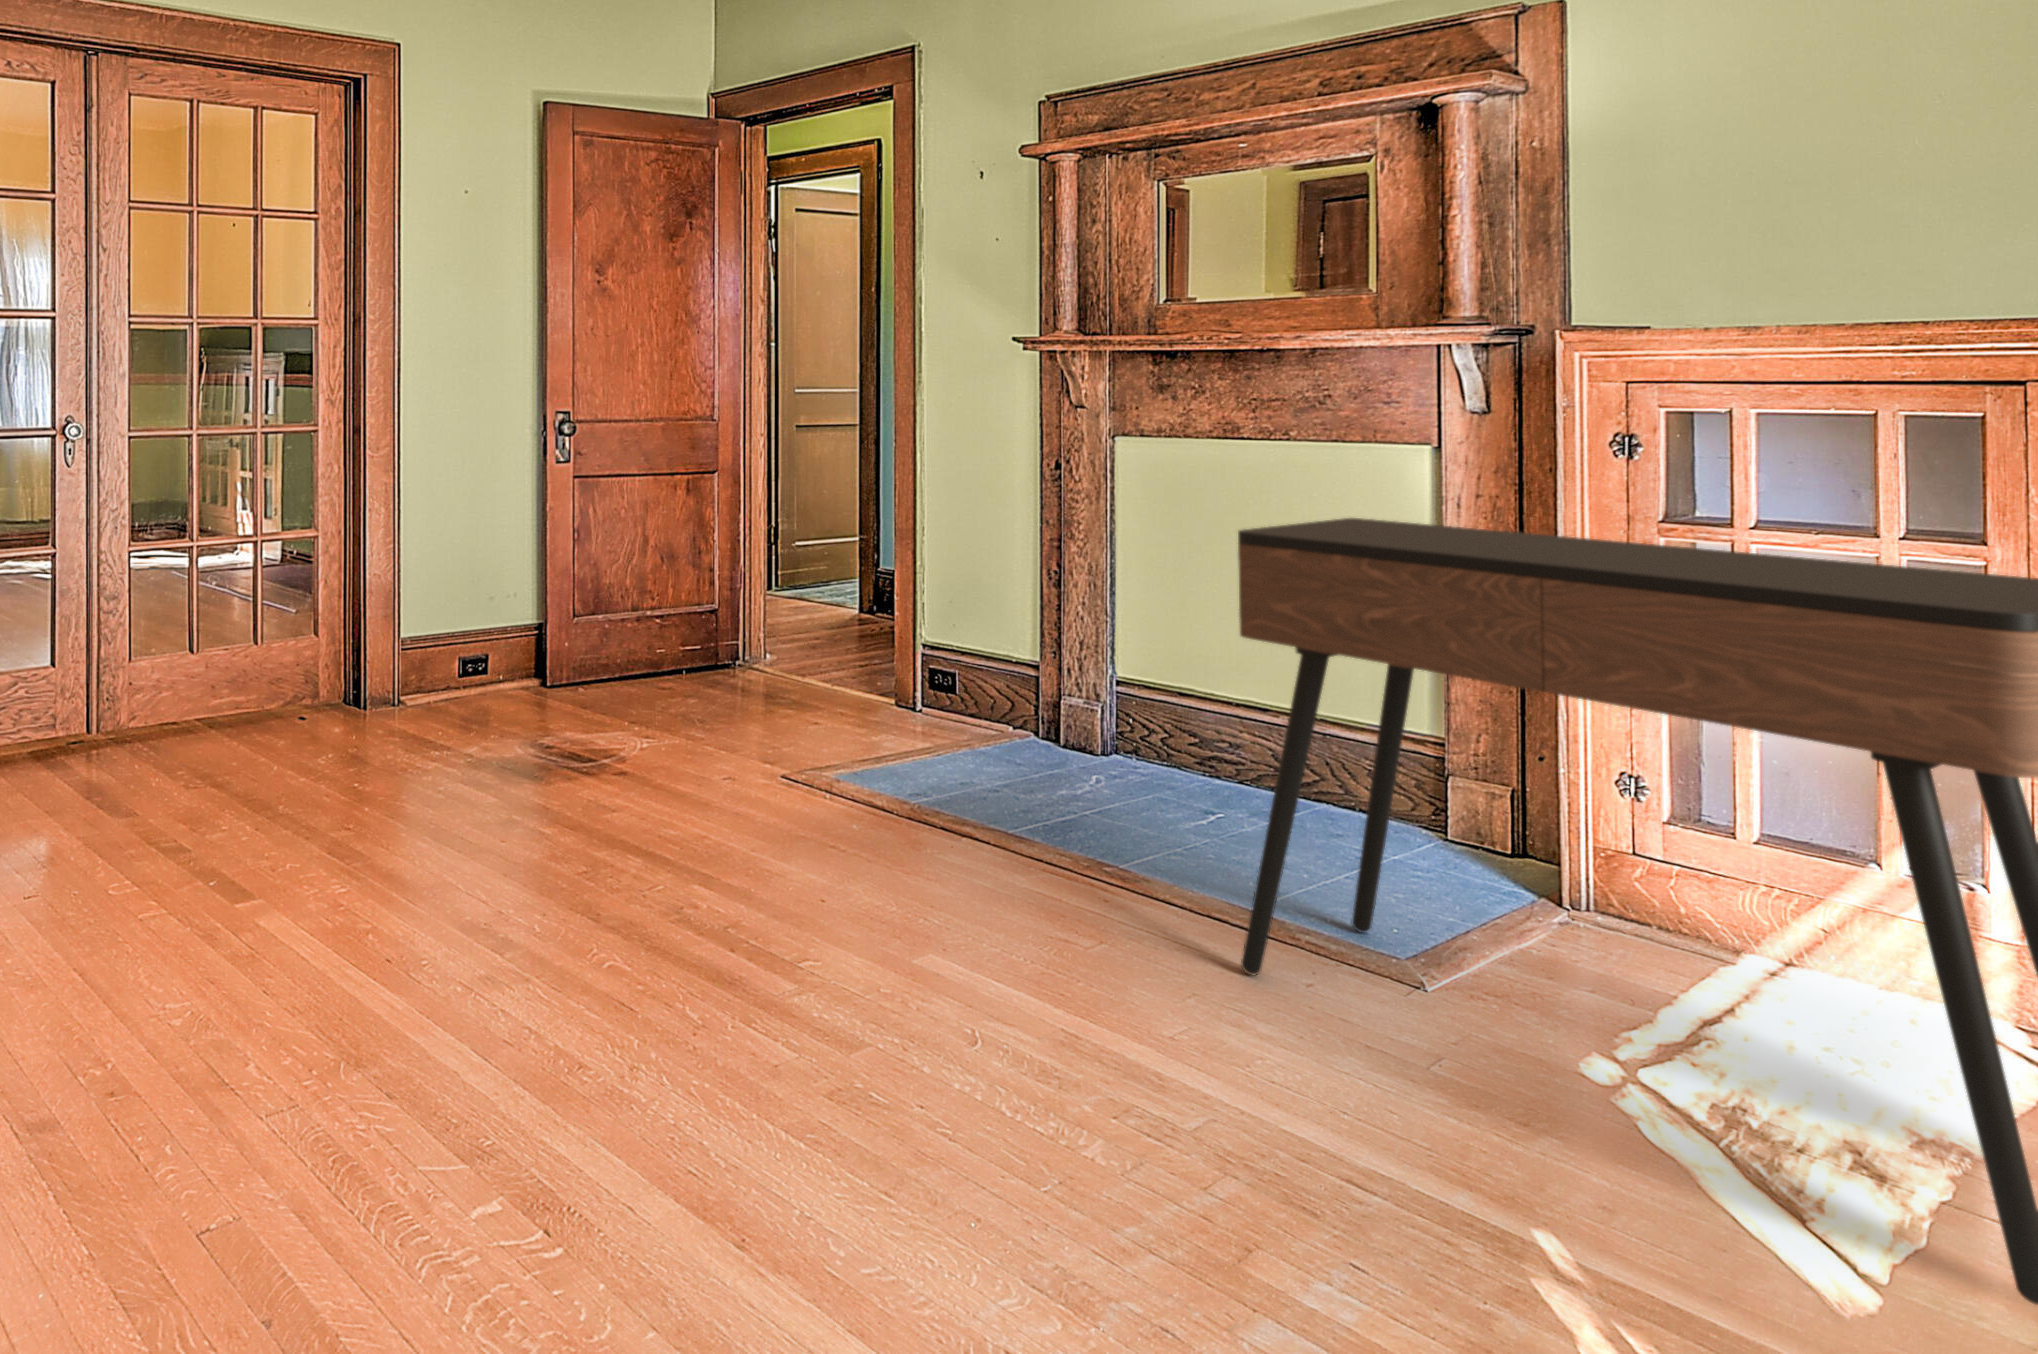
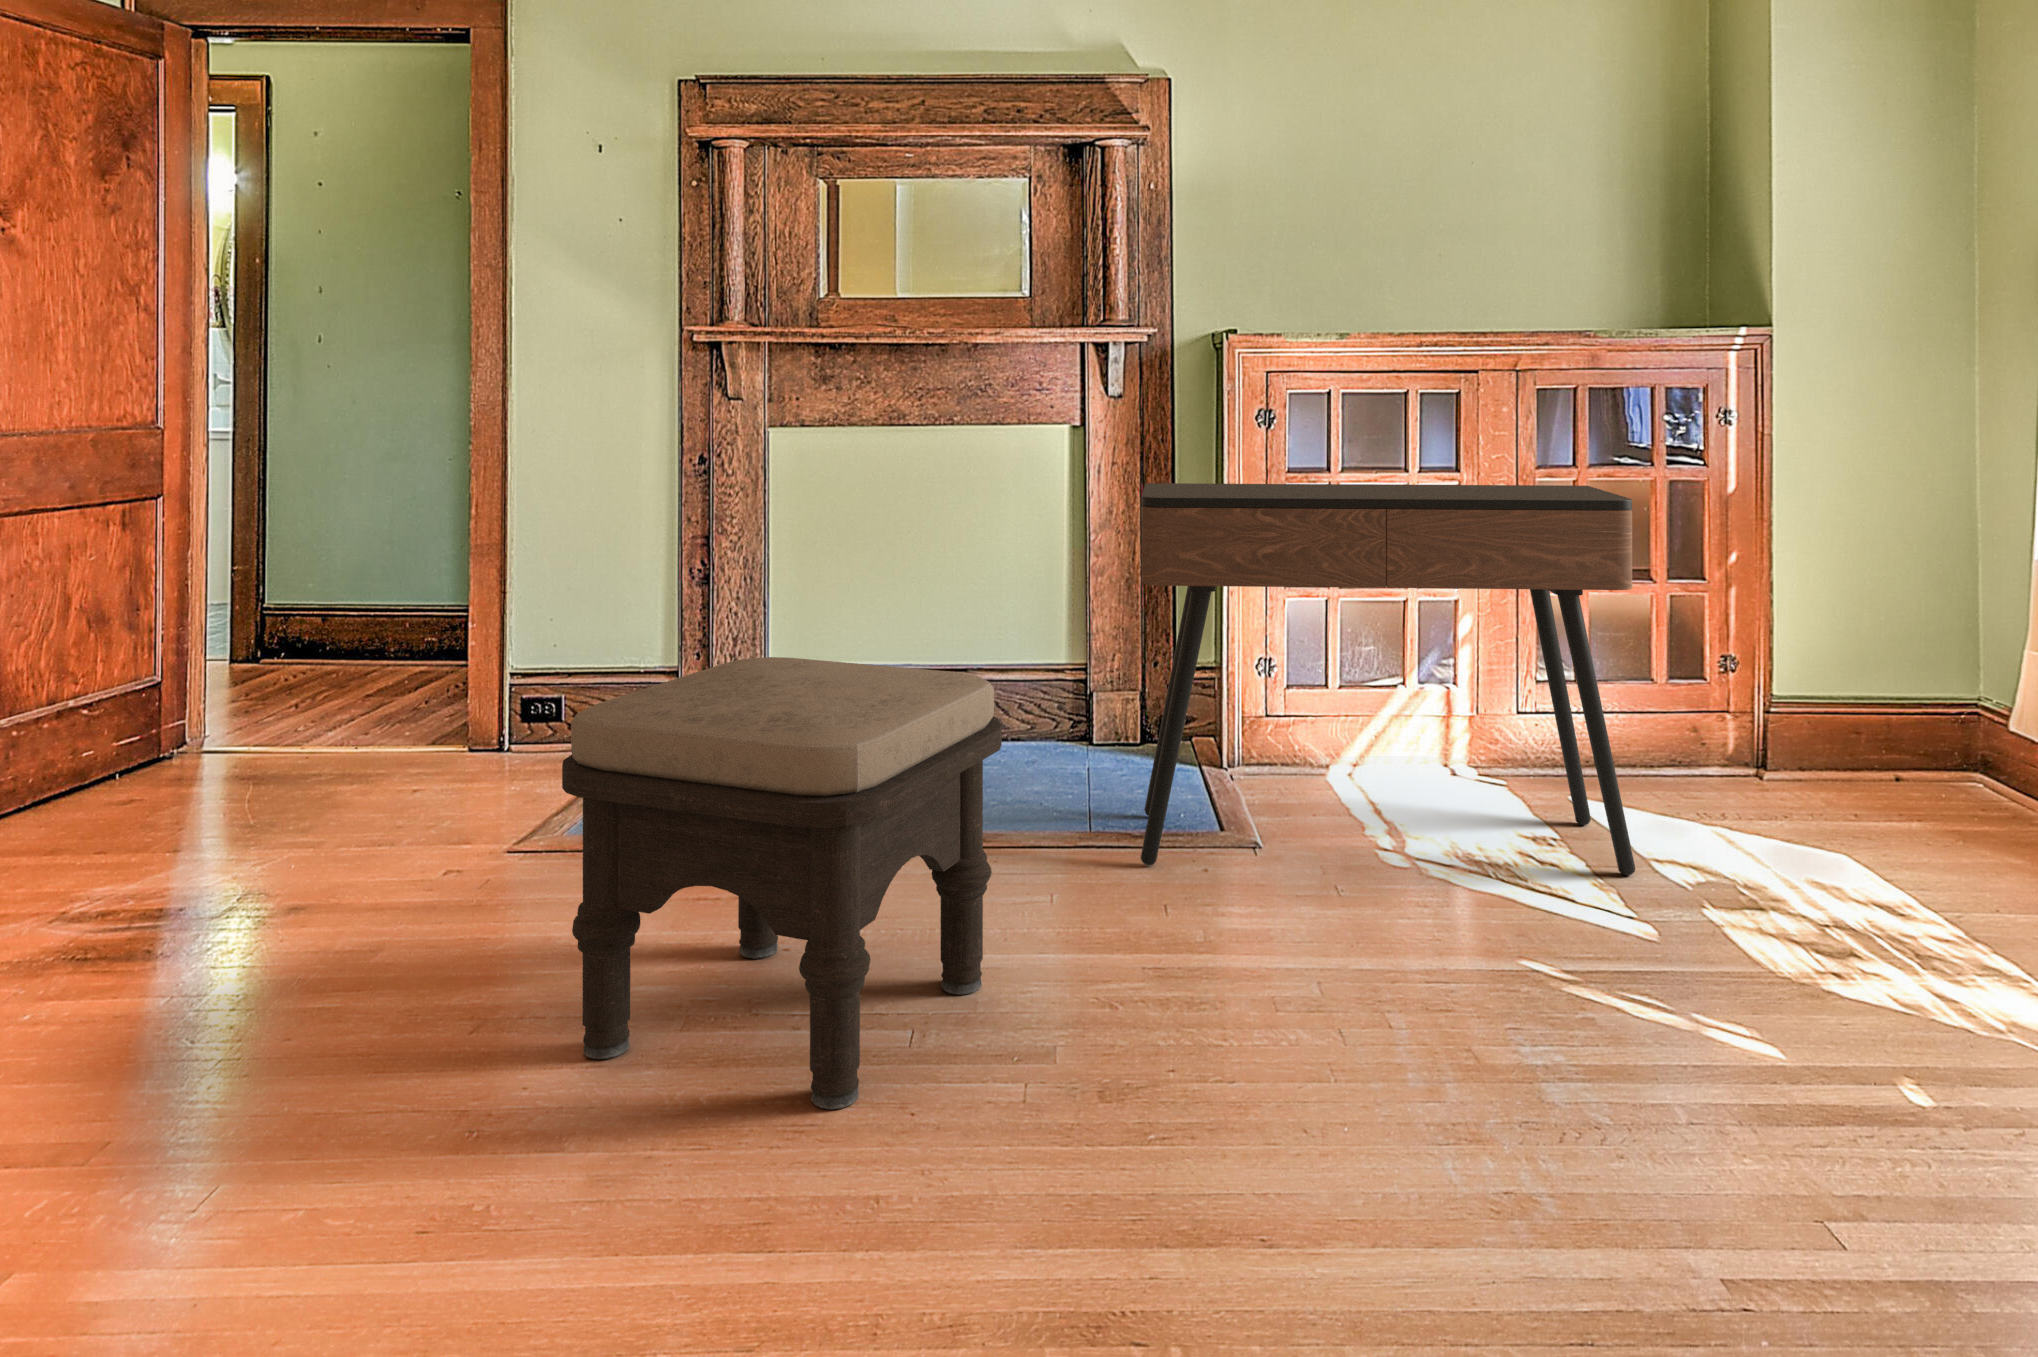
ottoman: none [547,640,901,1034] -> present [562,657,1002,1110]

